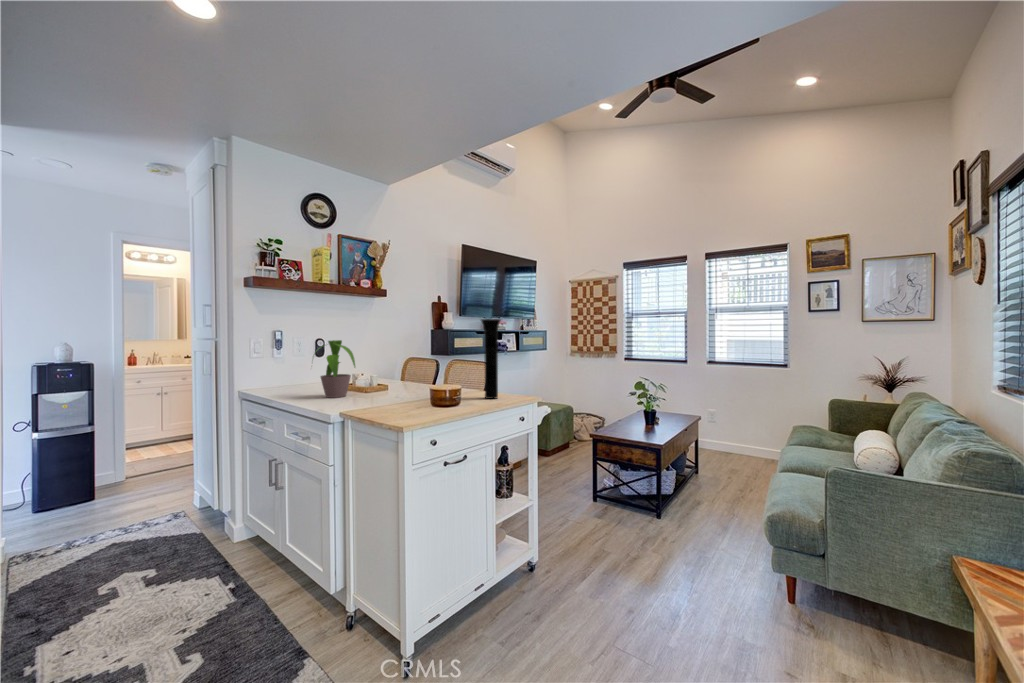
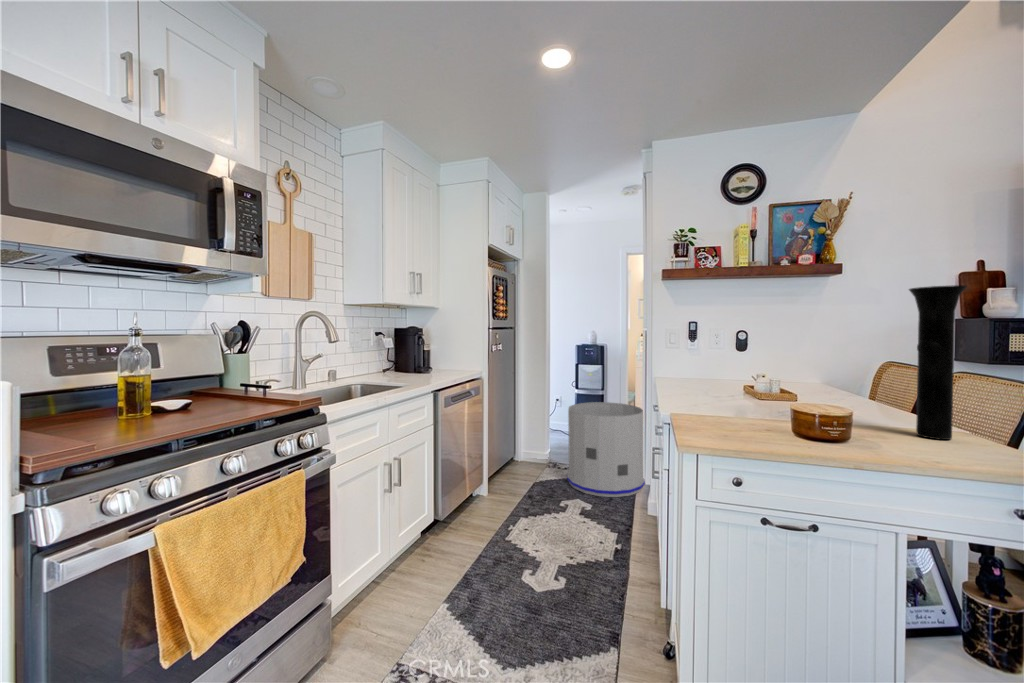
potted plant: present [314,340,355,398] -> none [678,328,743,394]
trash can: none [76,432,206,566] -> present [567,402,645,497]

